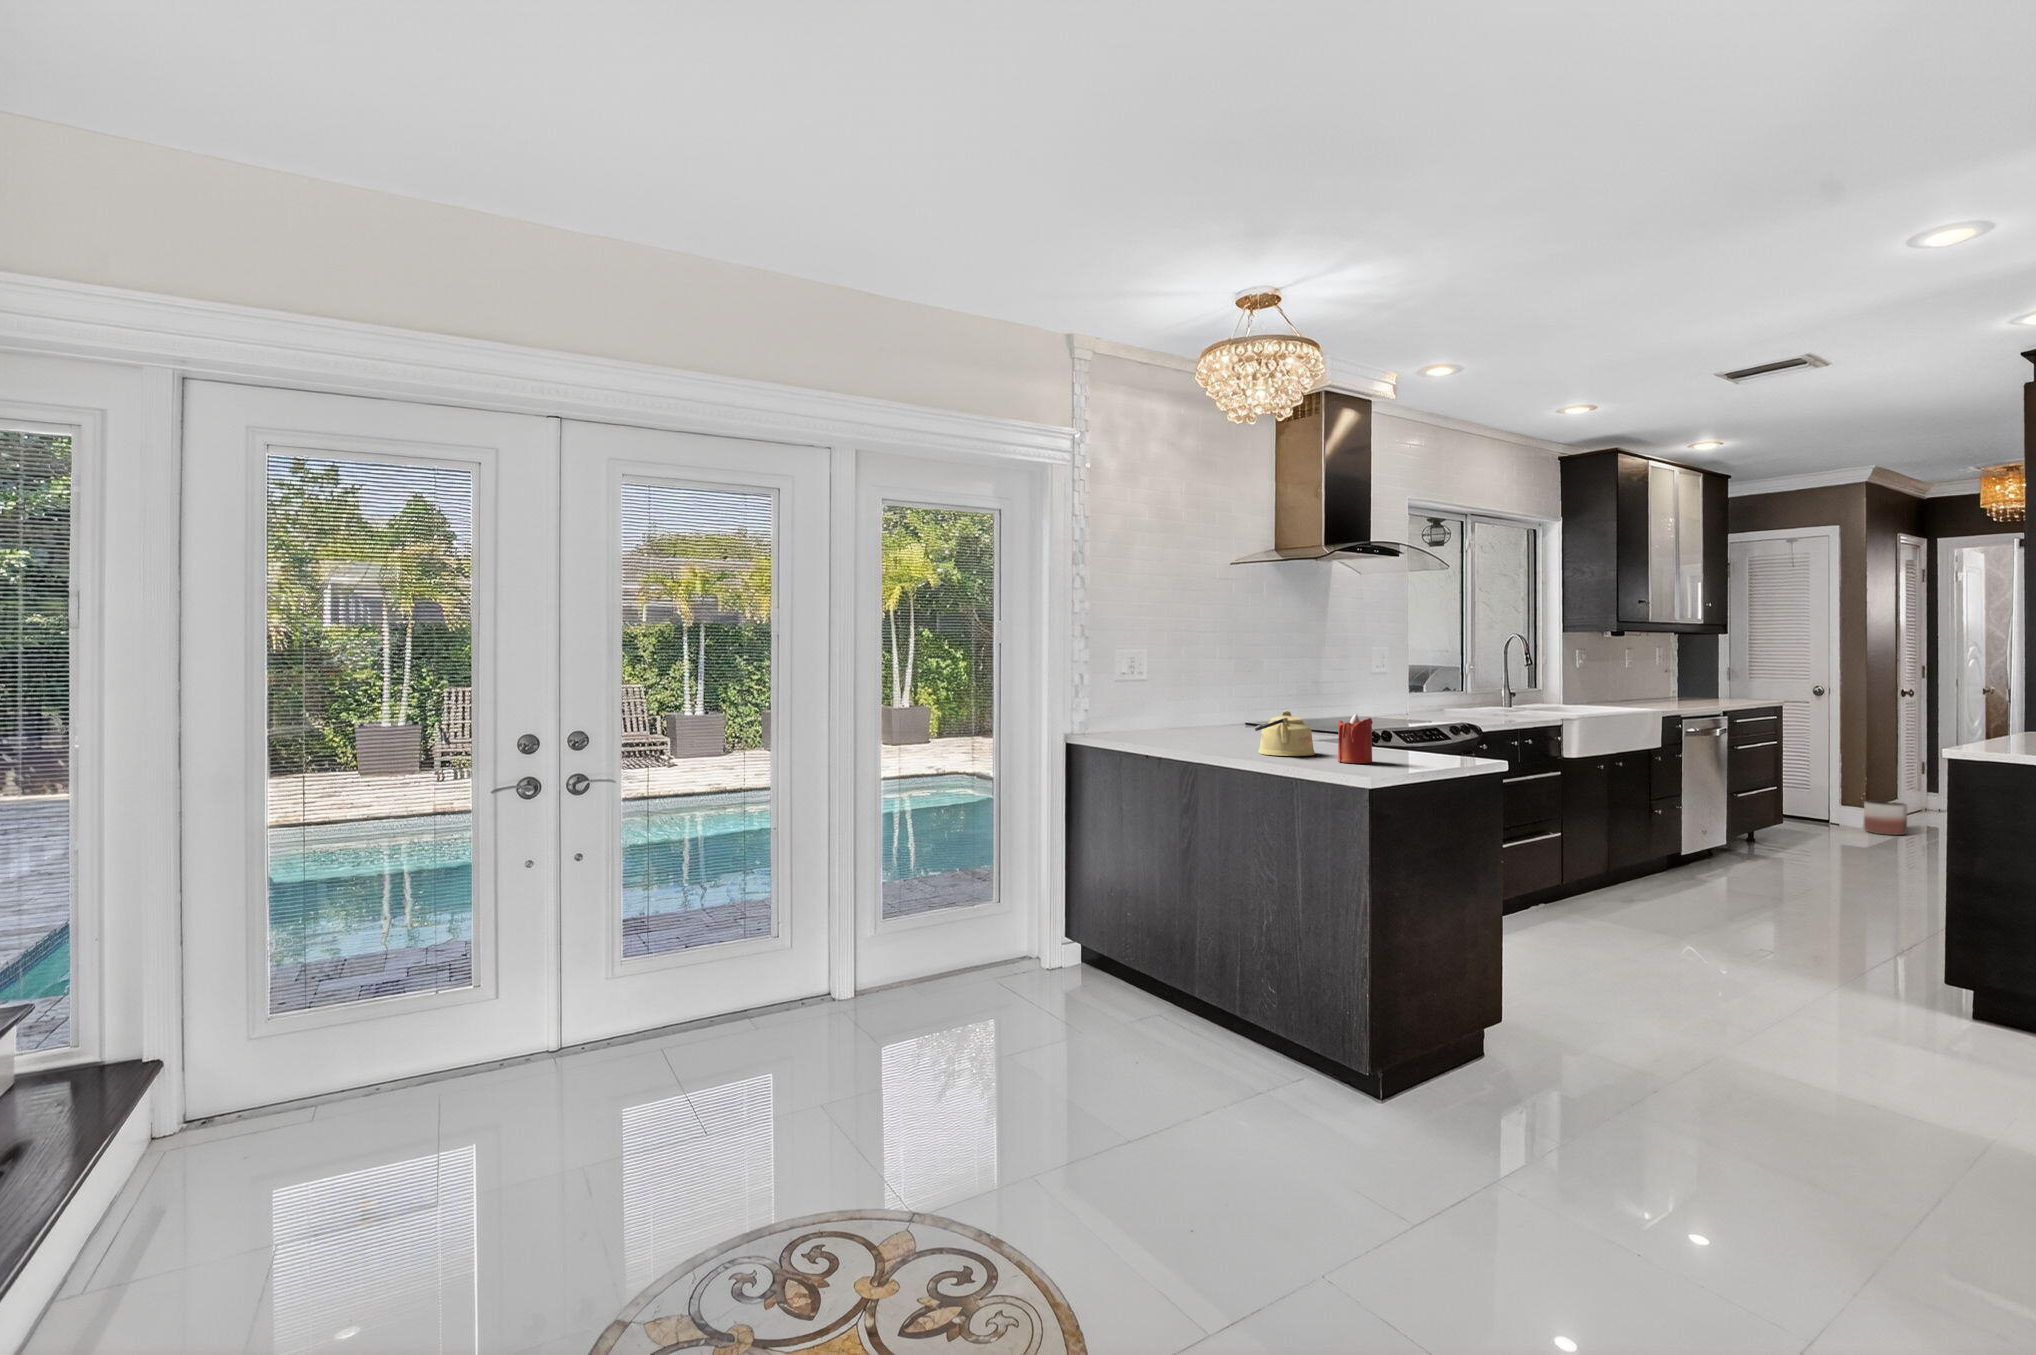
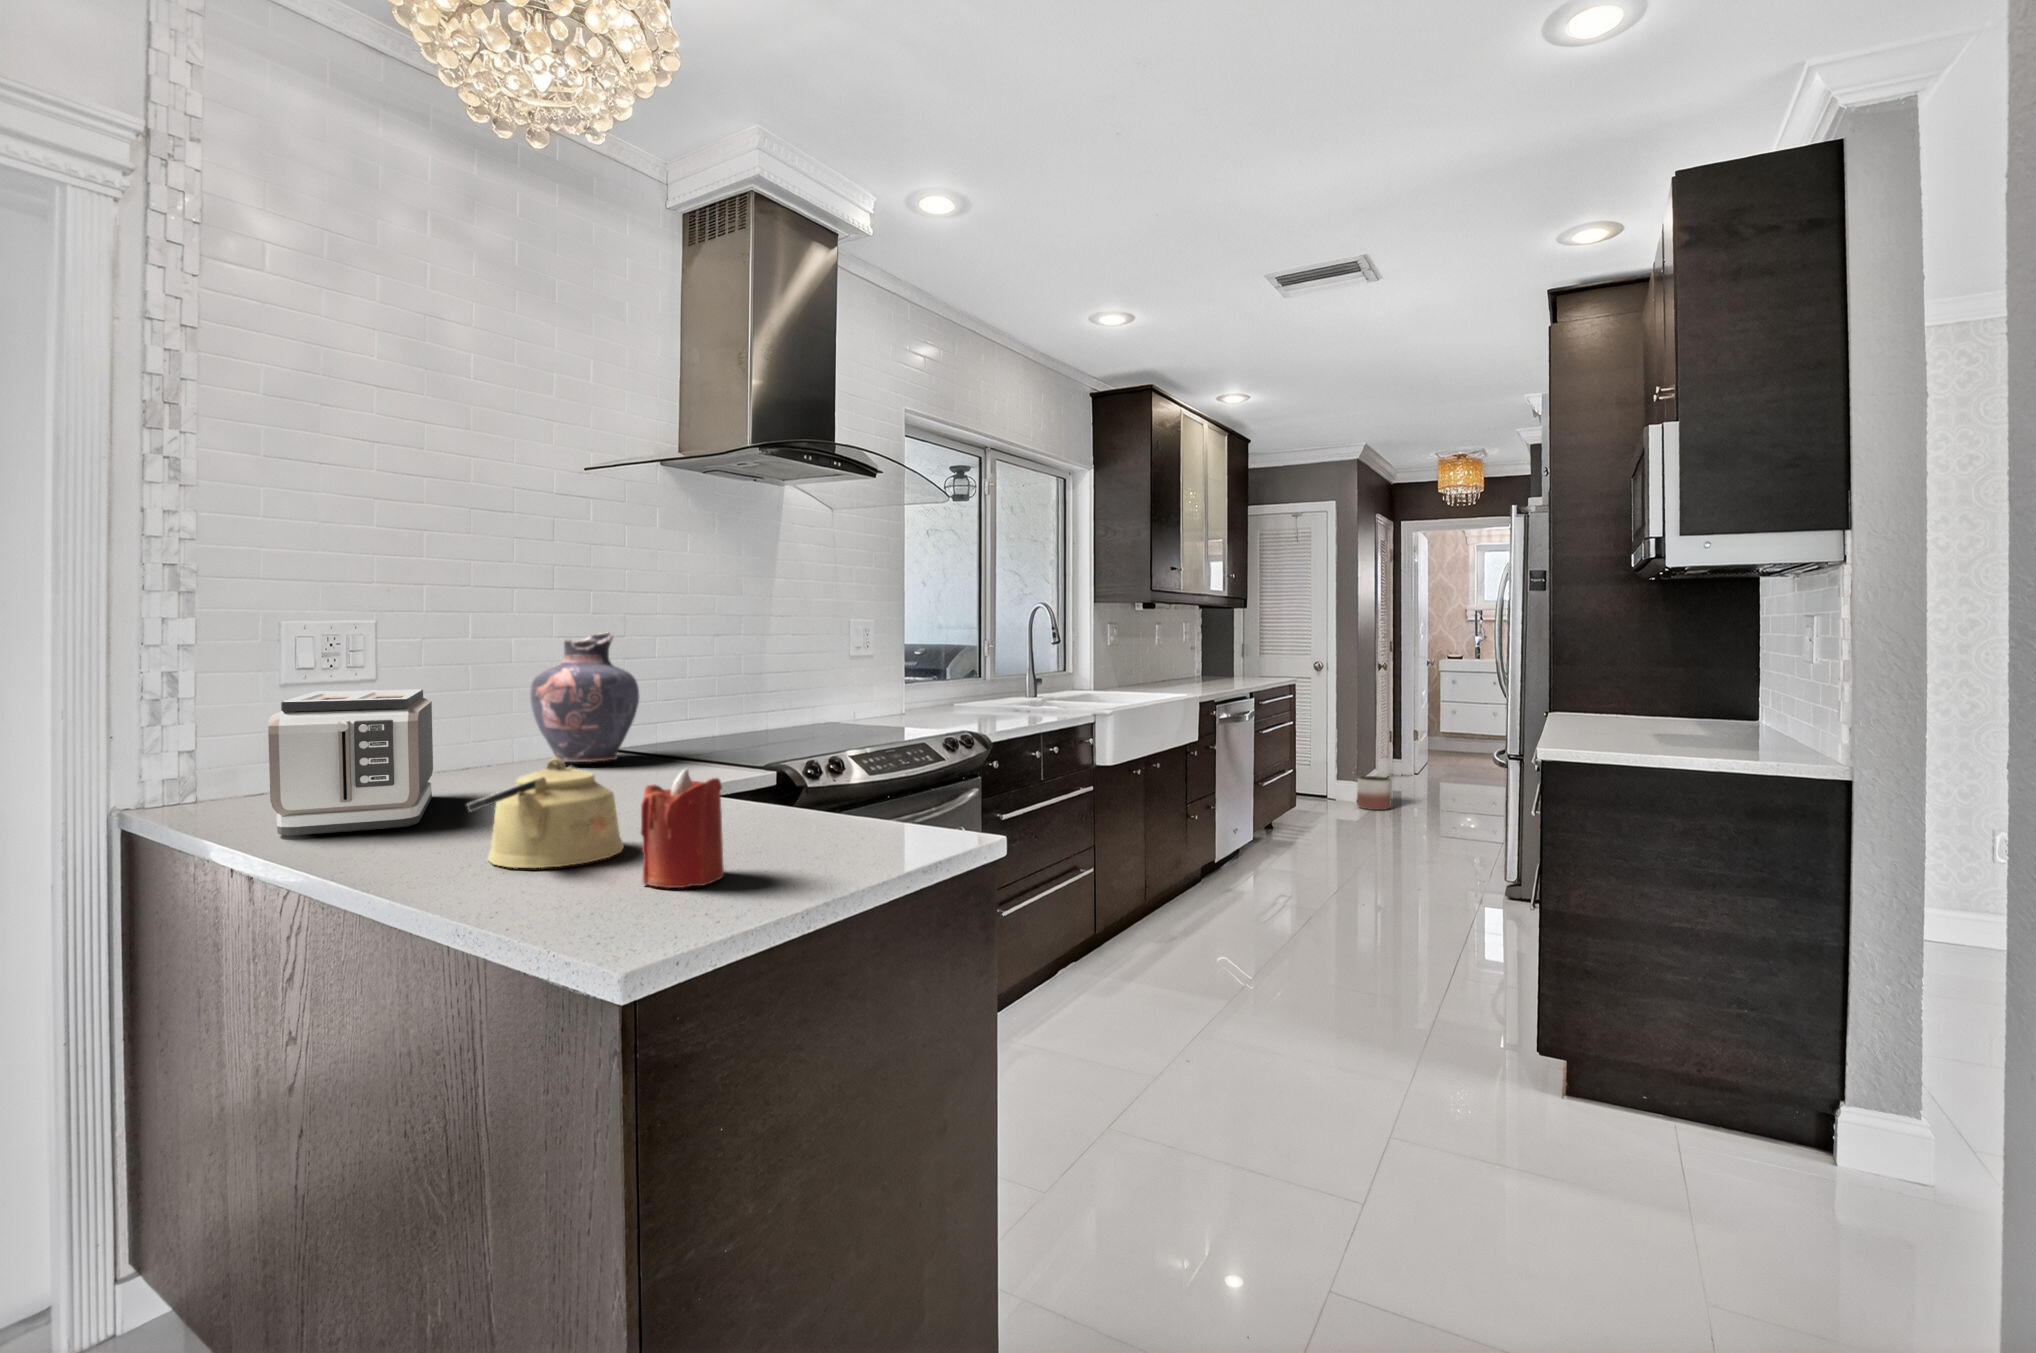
vase: none [1213,656,1269,727] -> present [530,633,639,762]
toaster: none [1142,683,1210,743] -> present [268,690,433,835]

